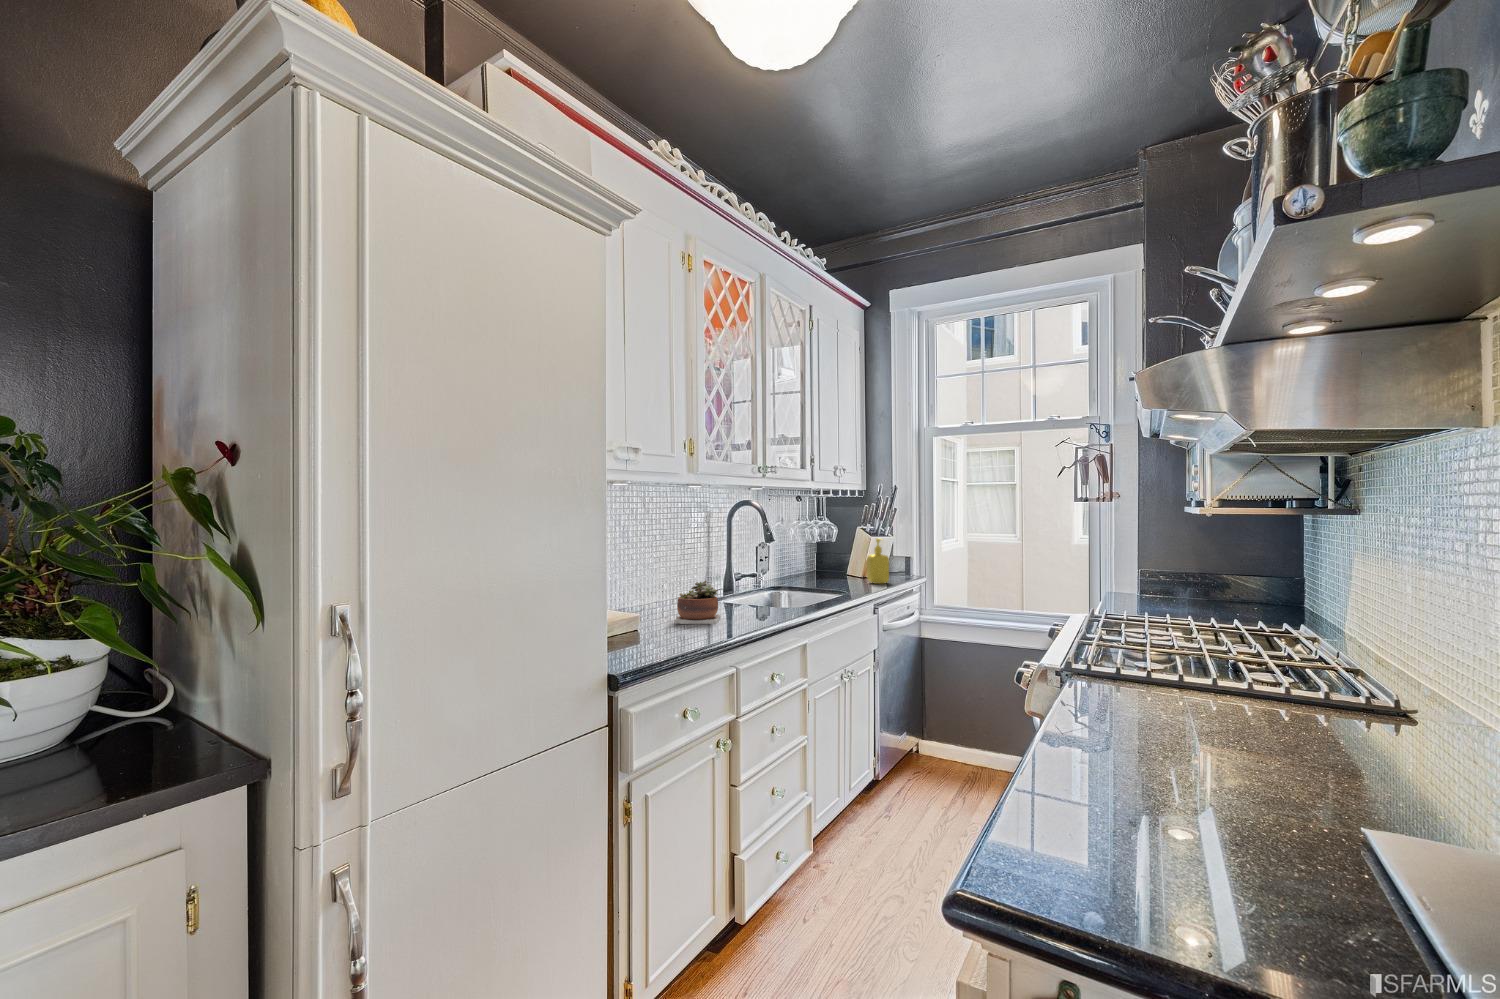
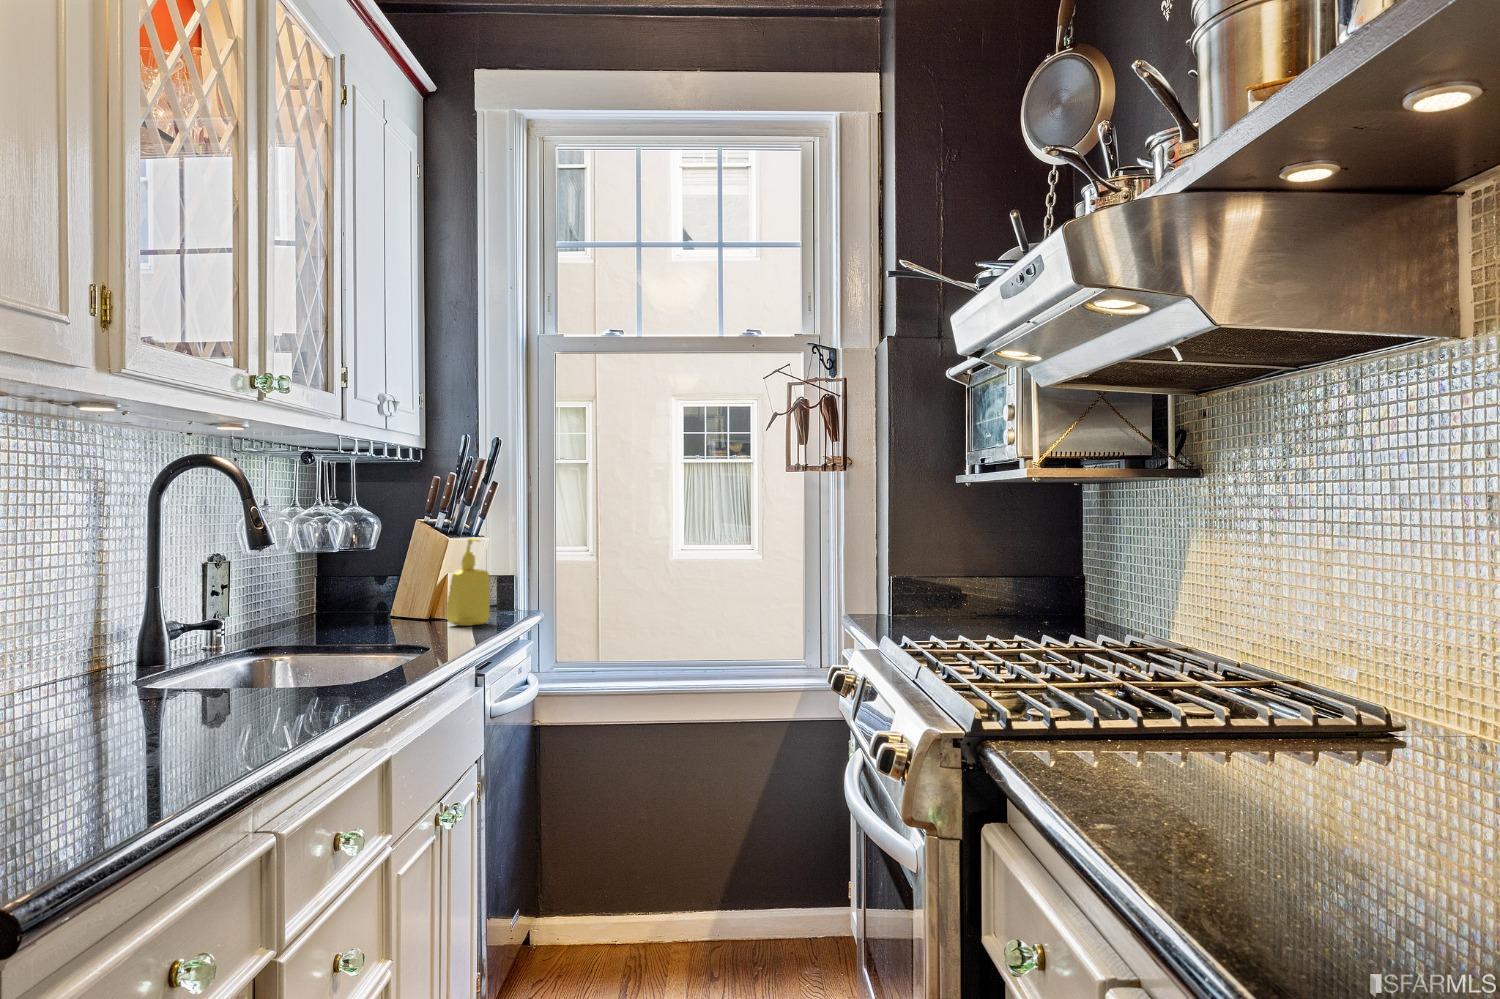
succulent plant: present [674,581,720,624] -> none [57,634,189,752]

